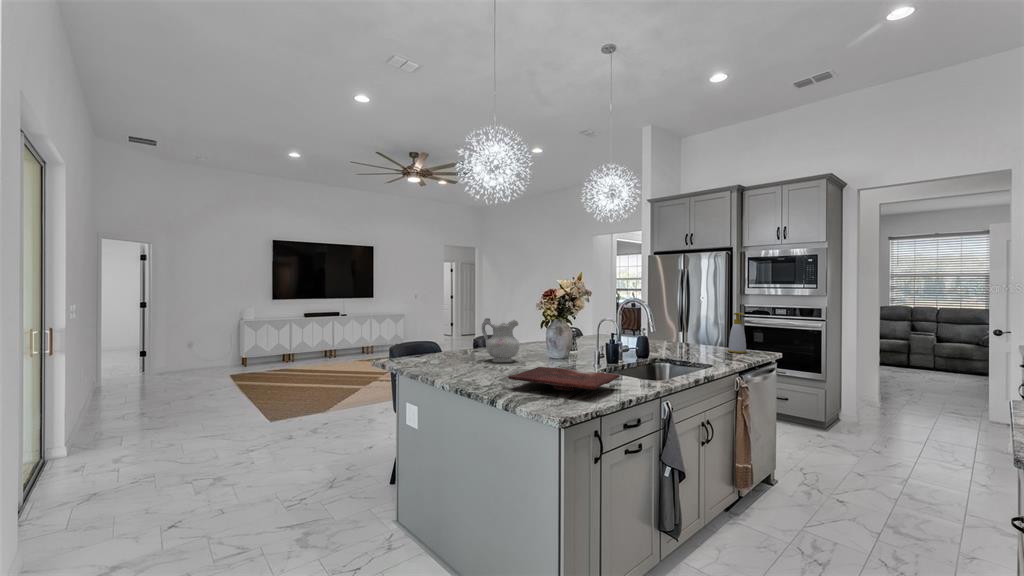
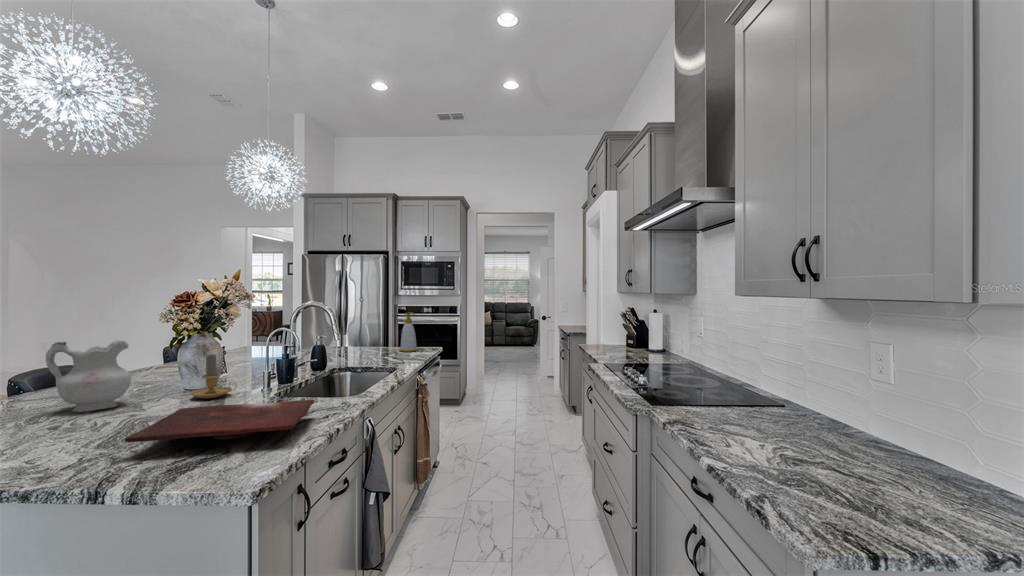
candle: none [550,333,577,366] -> present [190,354,237,399]

